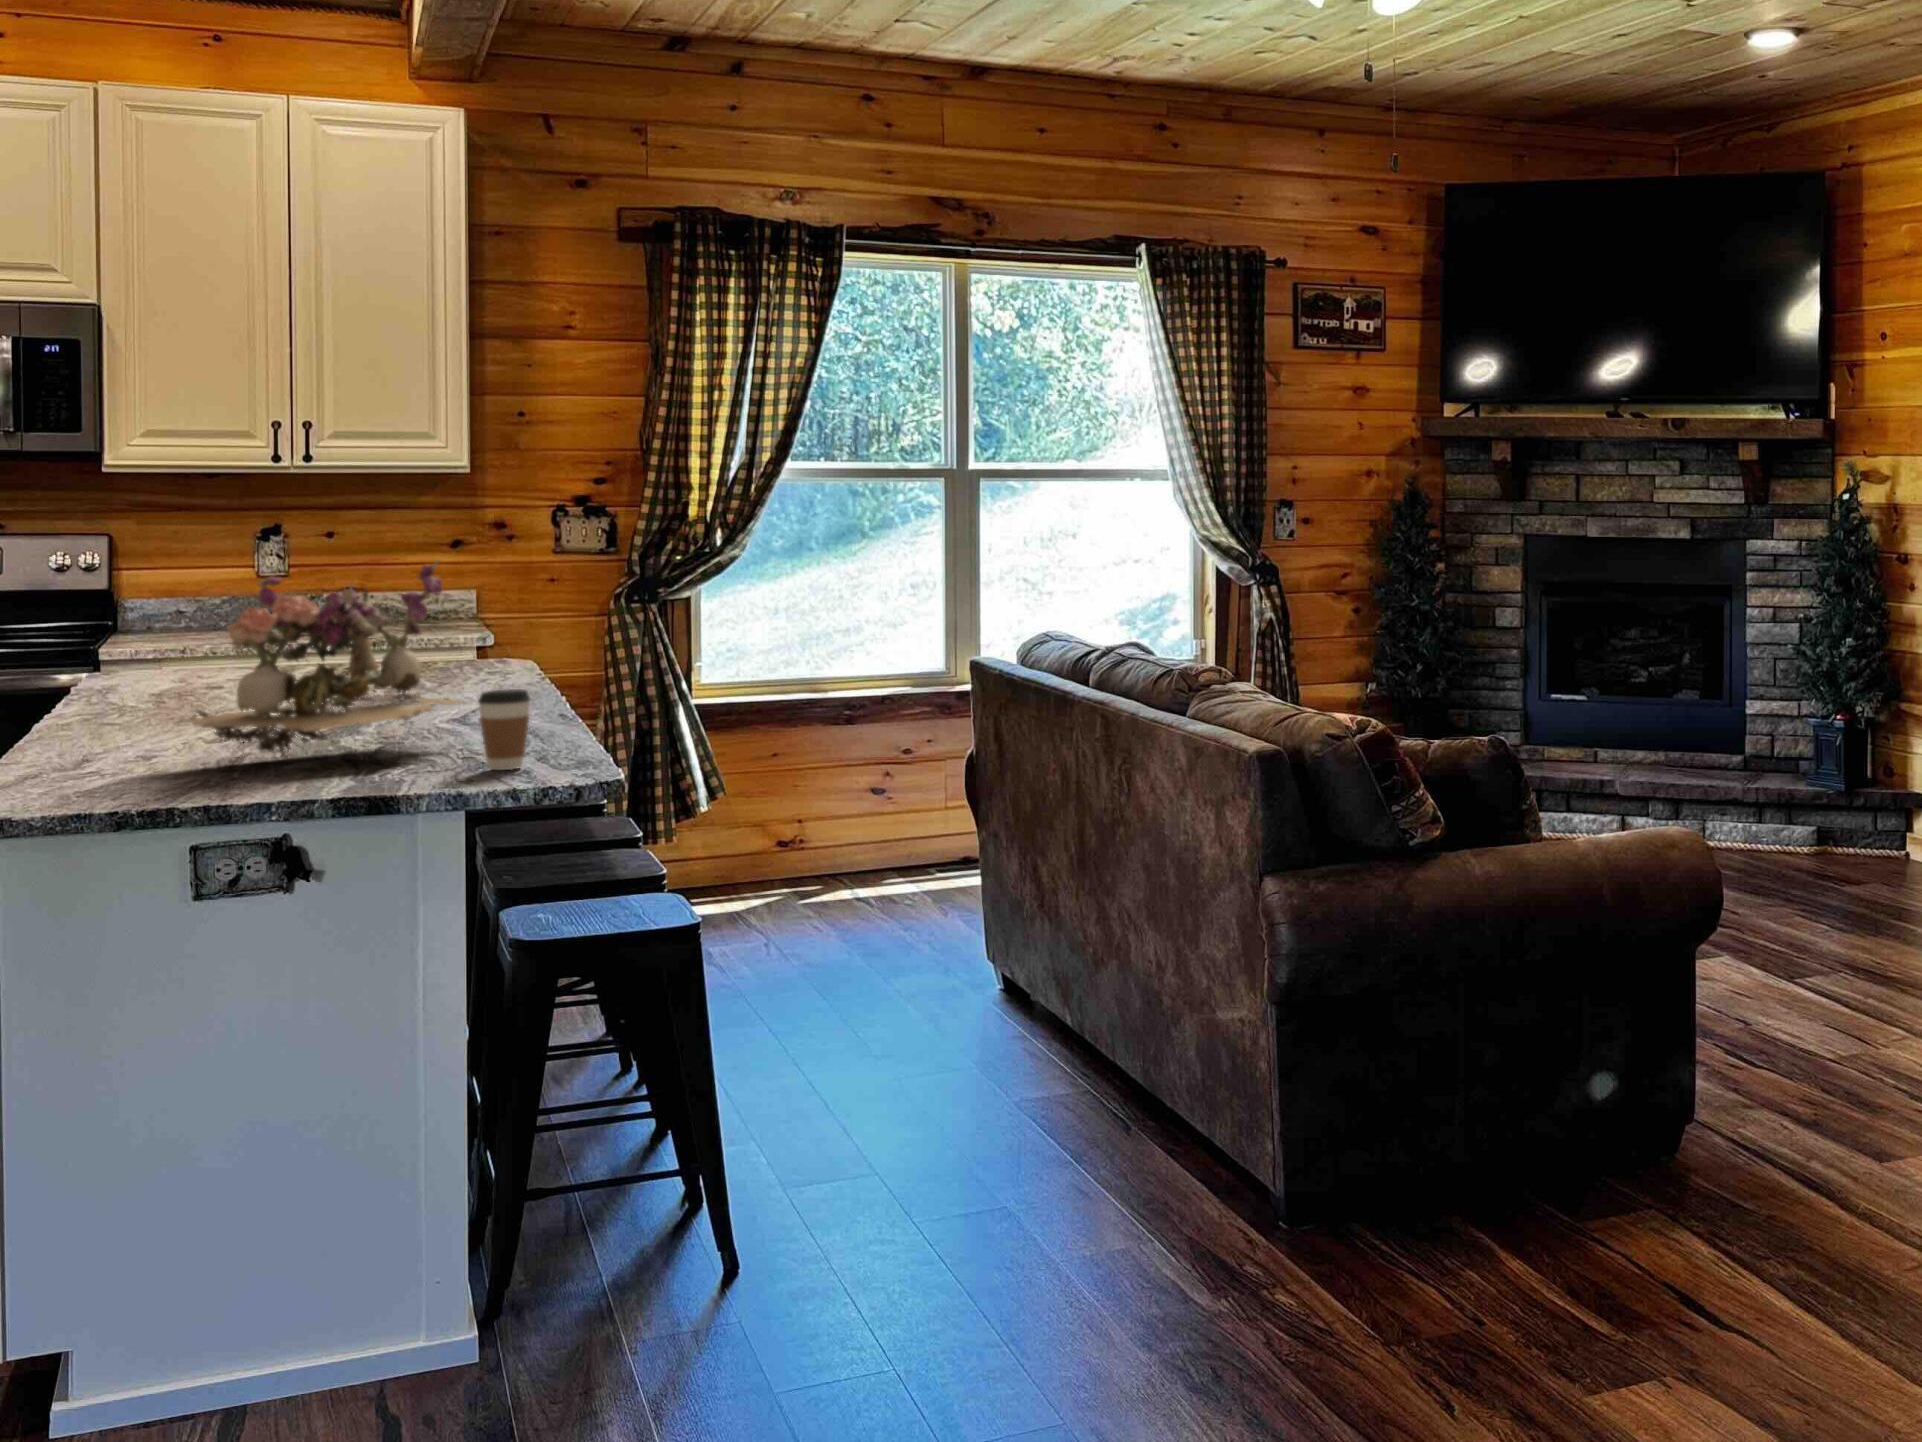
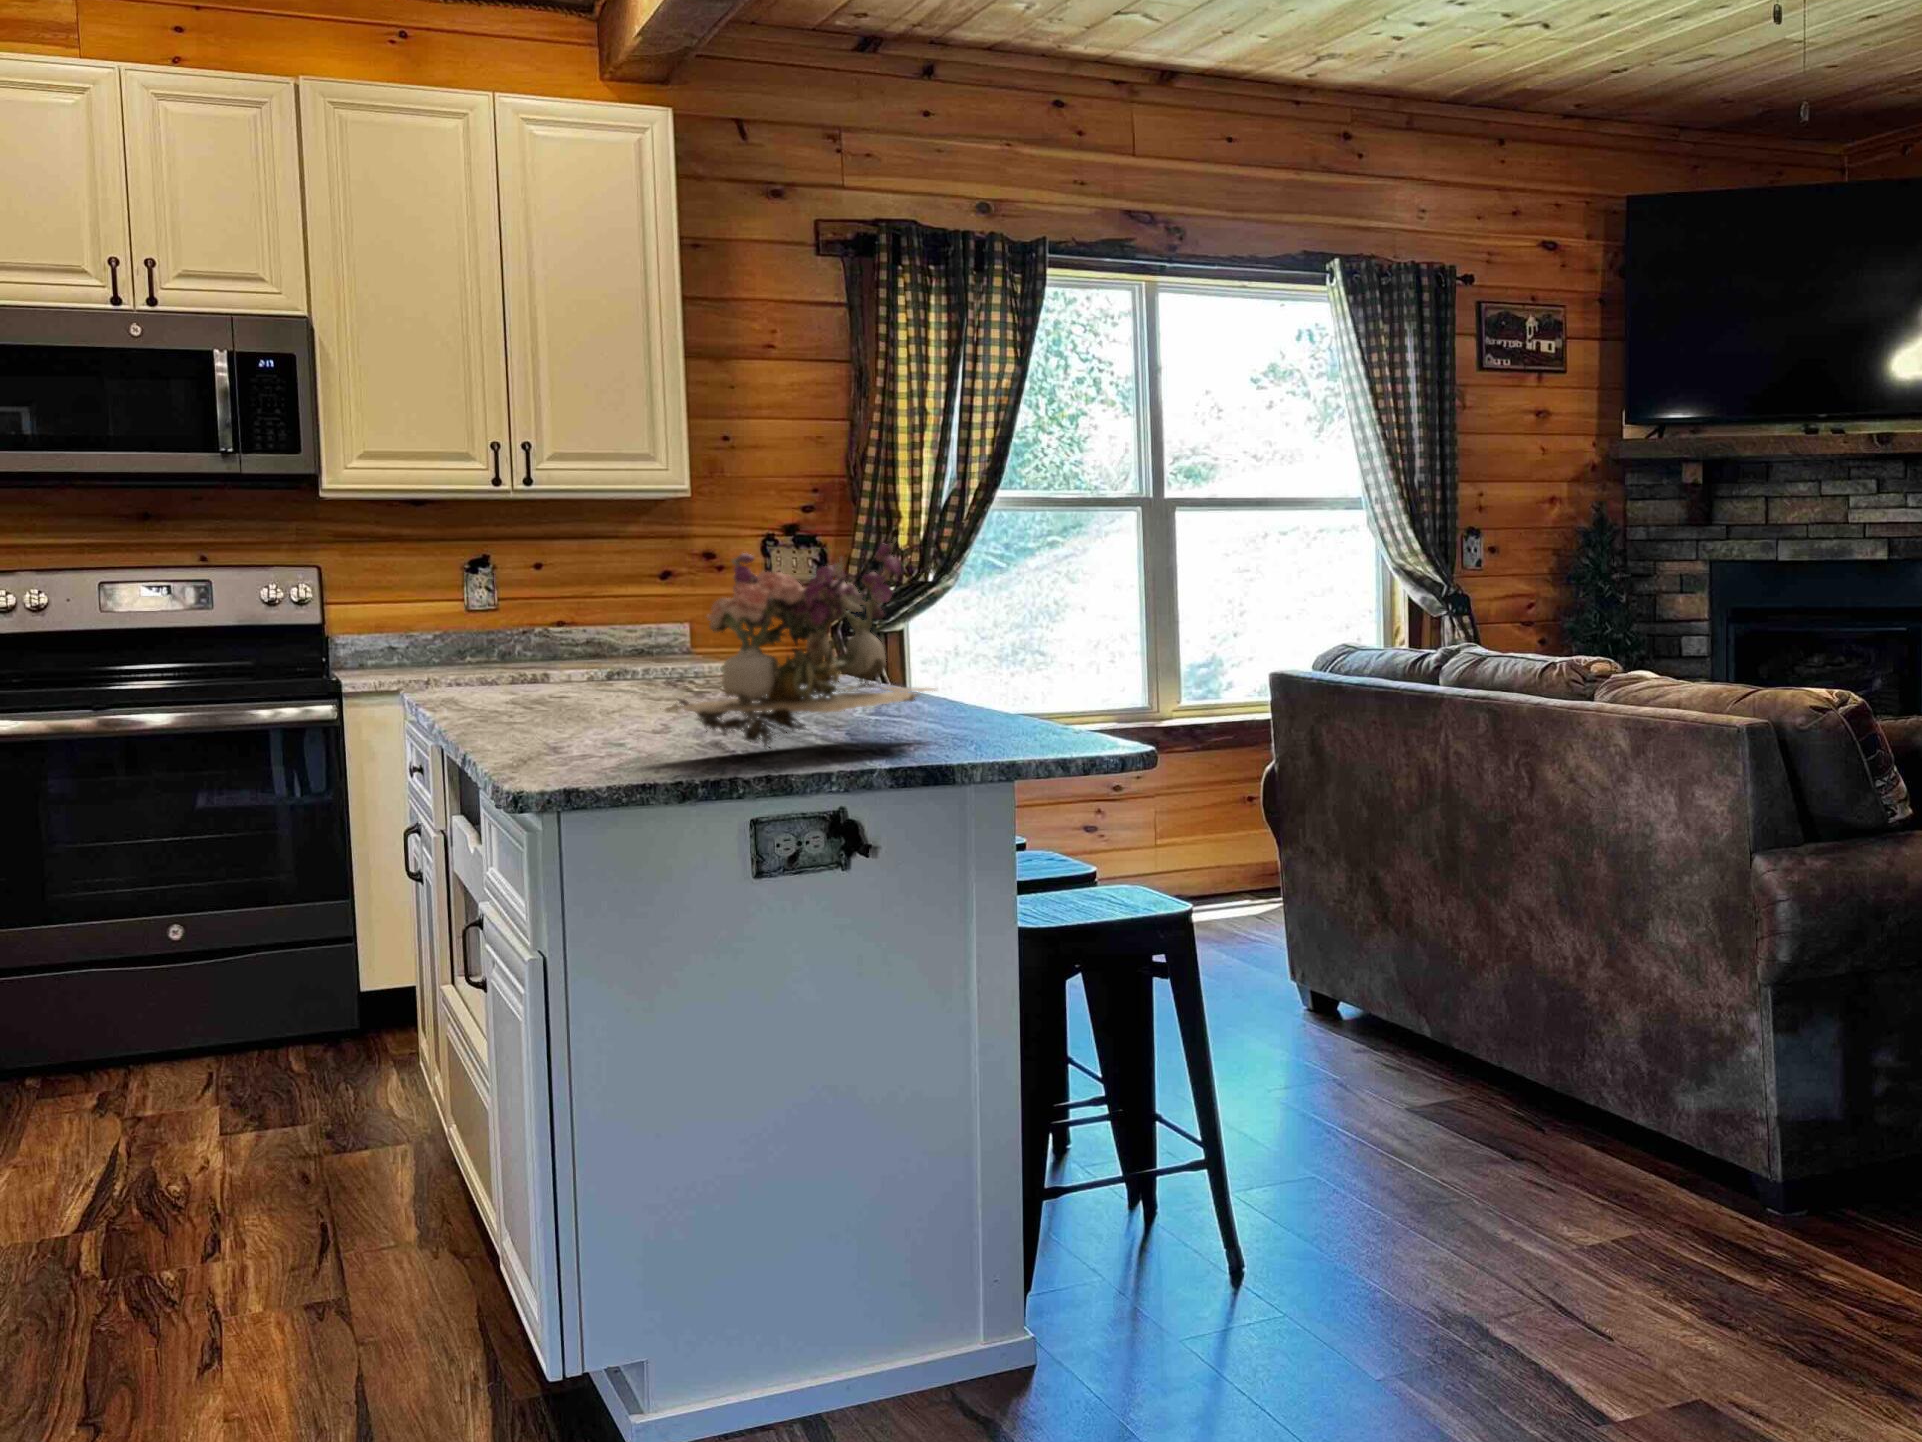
coffee cup: present [478,689,531,770] -> none [1001,664,1054,751]

